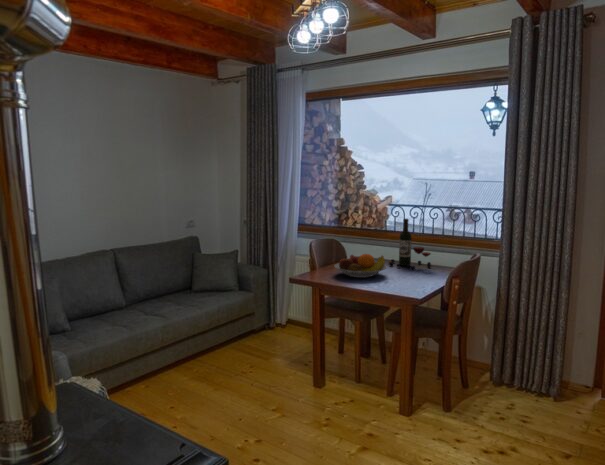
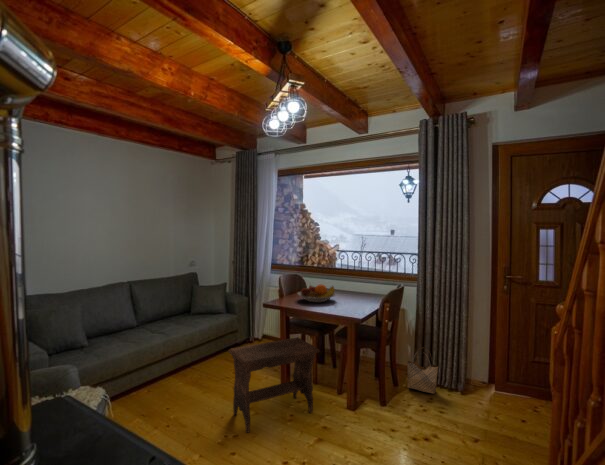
wine bottle: present [389,219,431,269] -> none [337,259,369,297]
footstool: none [246,323,364,438] -> present [228,337,320,433]
woven basket: none [481,338,524,398] -> present [407,348,438,394]

